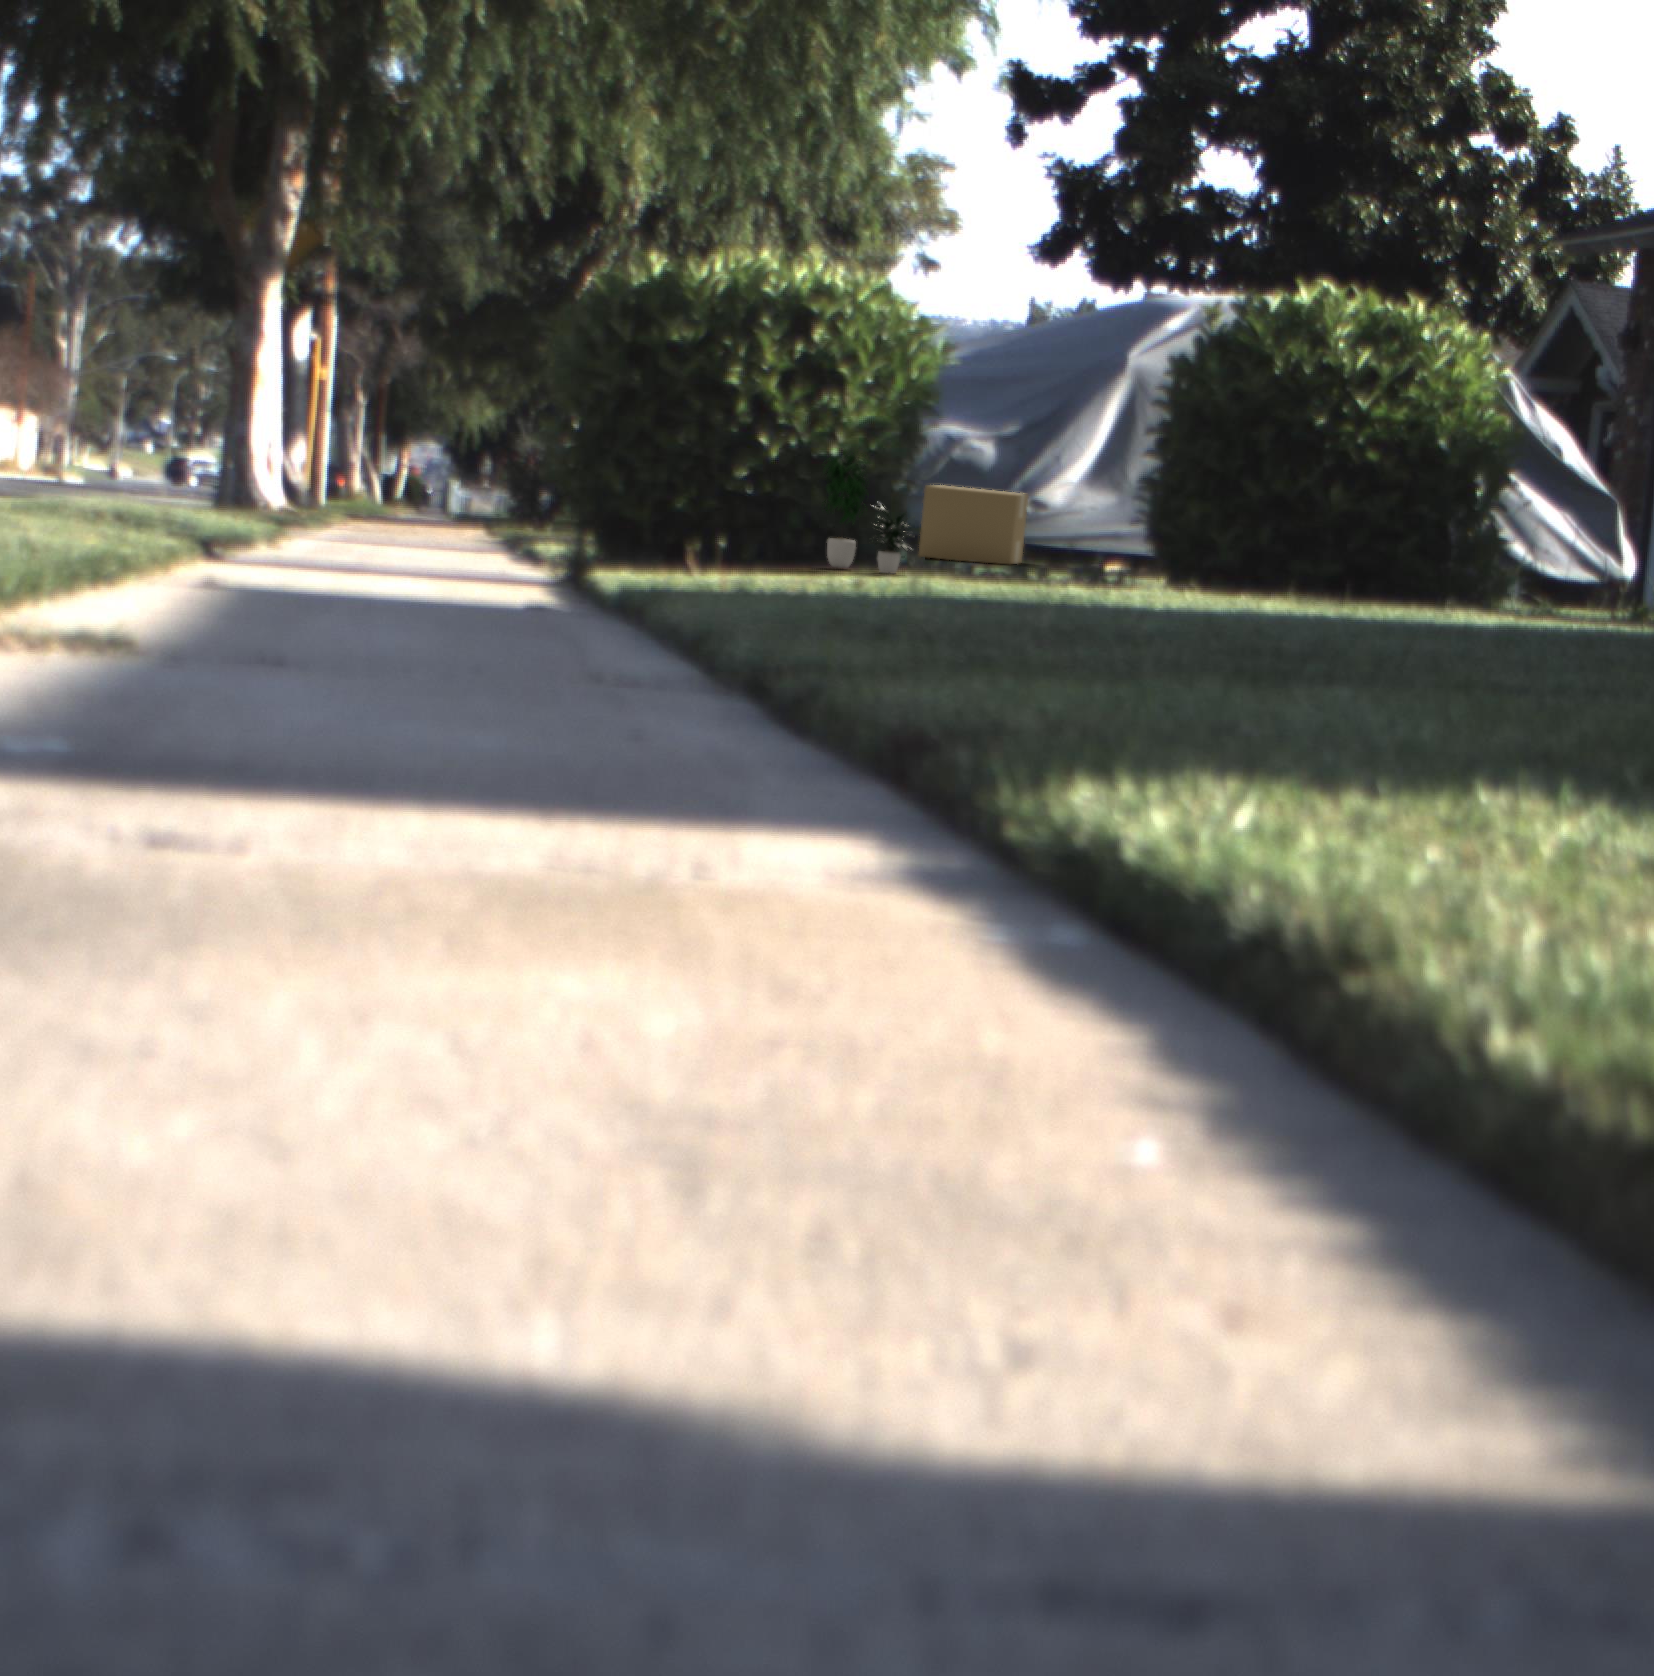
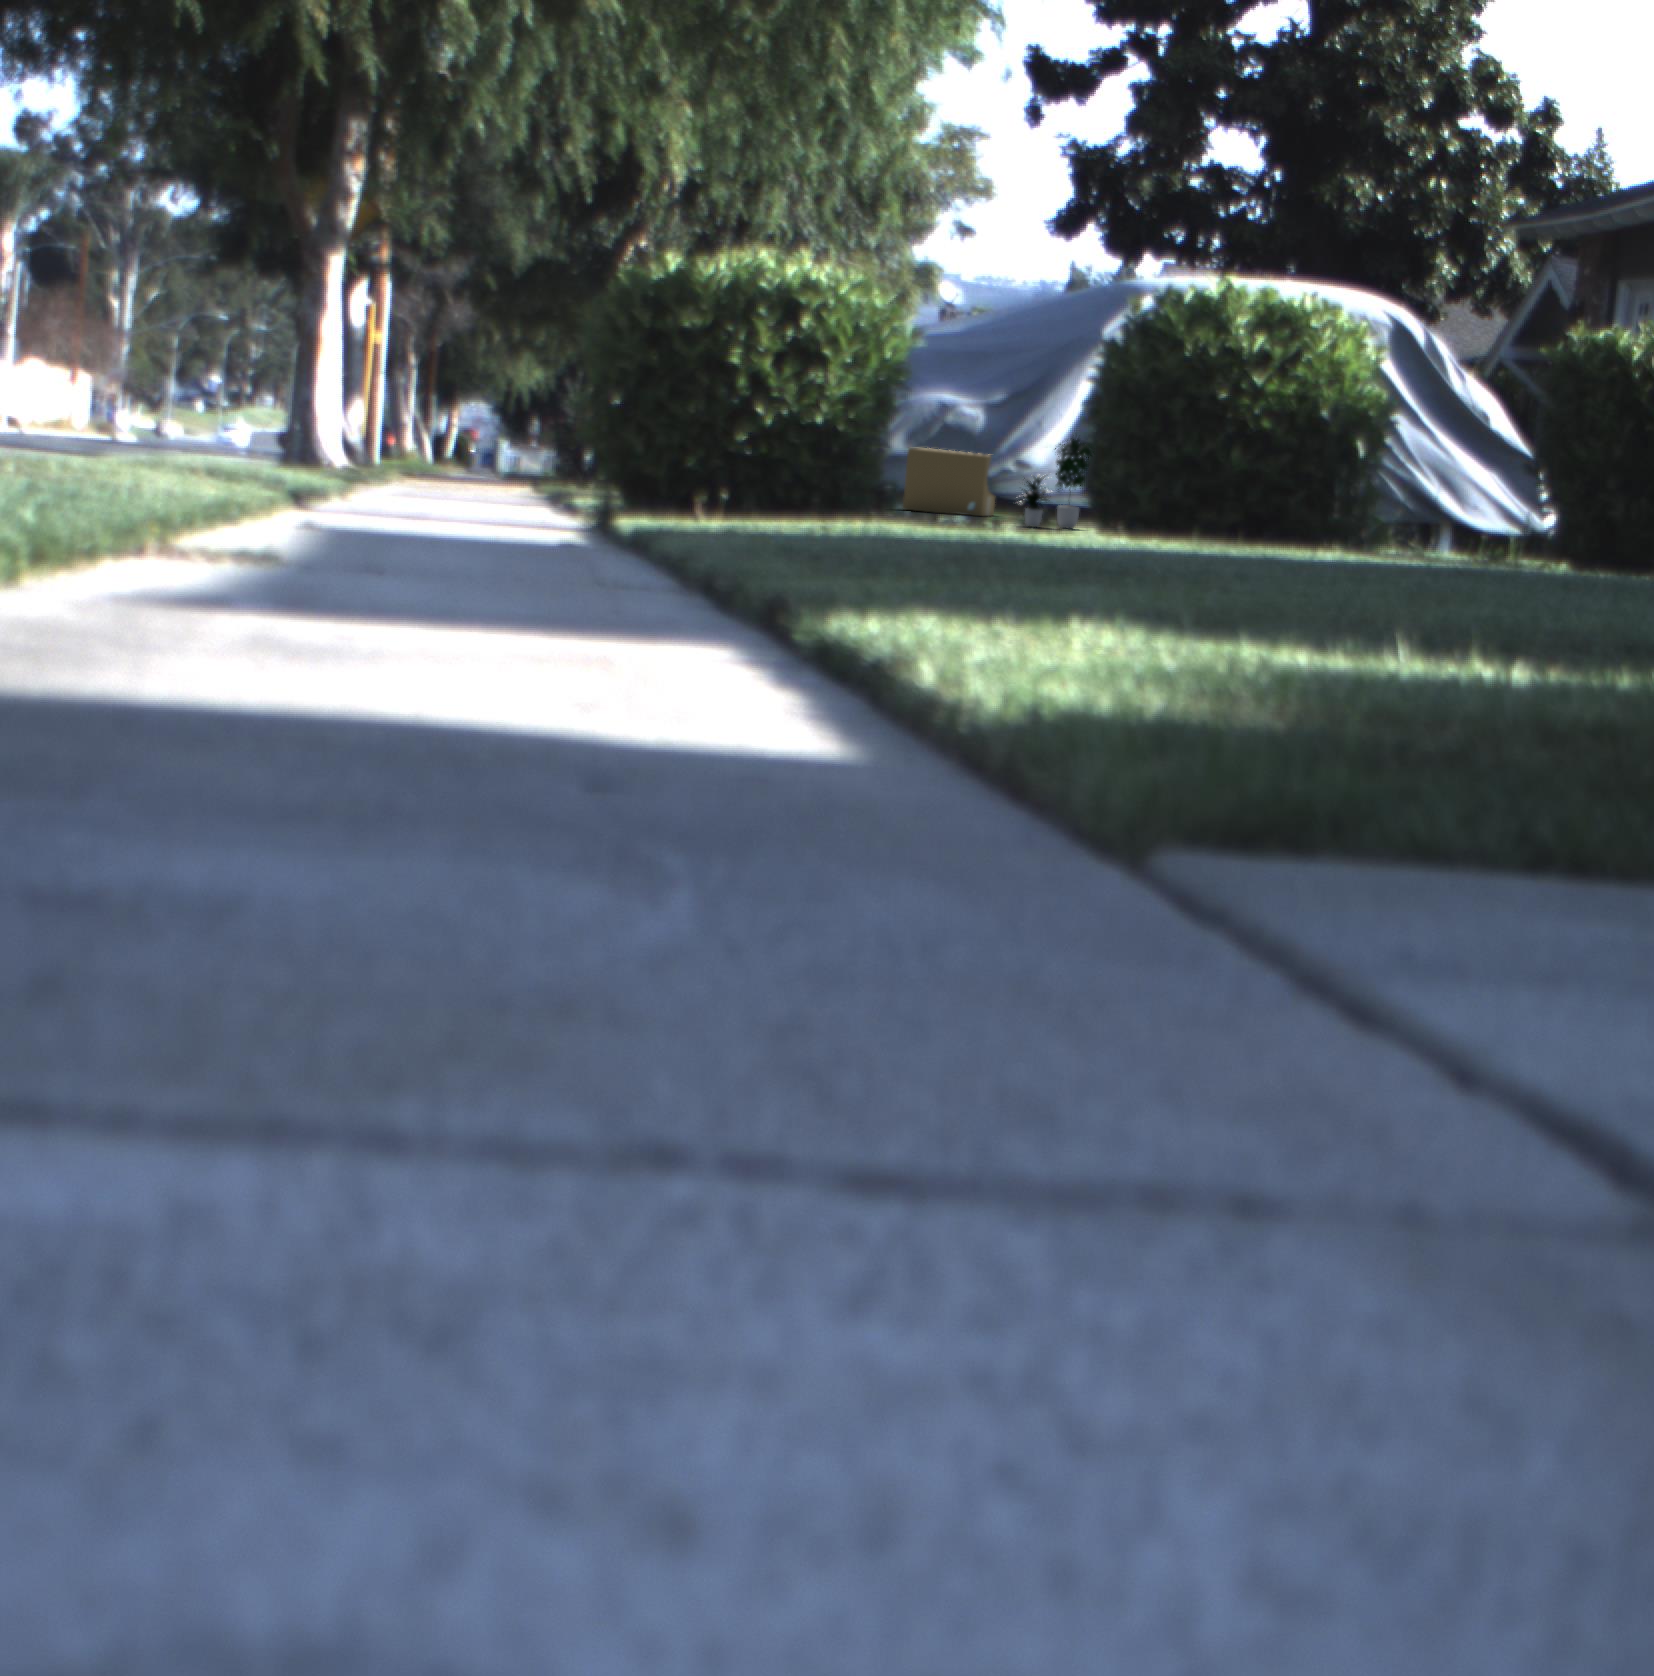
potted plant: present [822,453,912,573] -> present [1019,438,1094,529]

